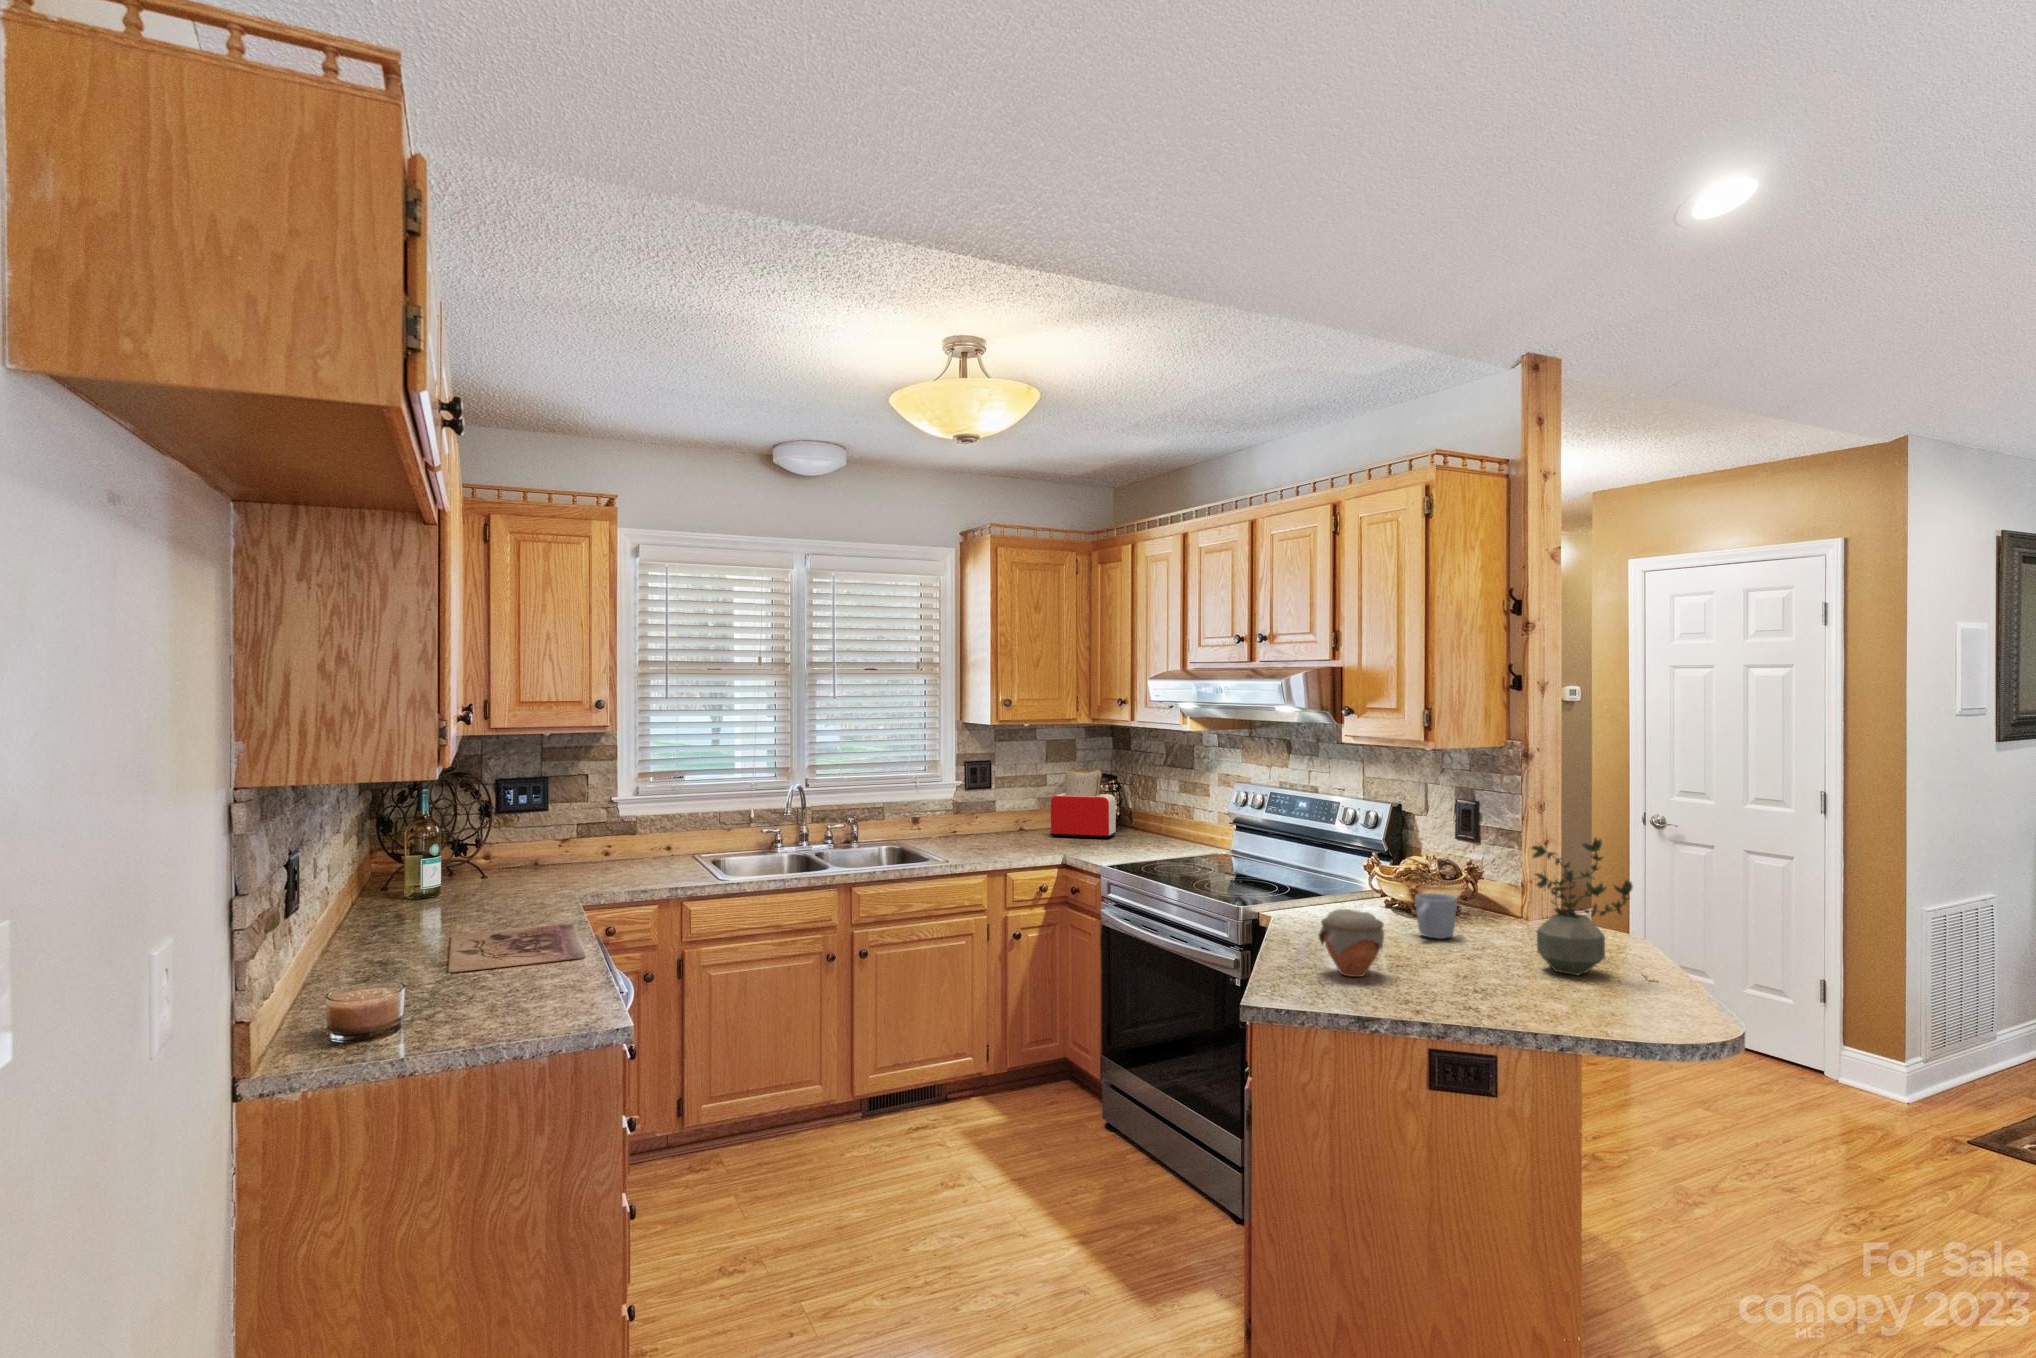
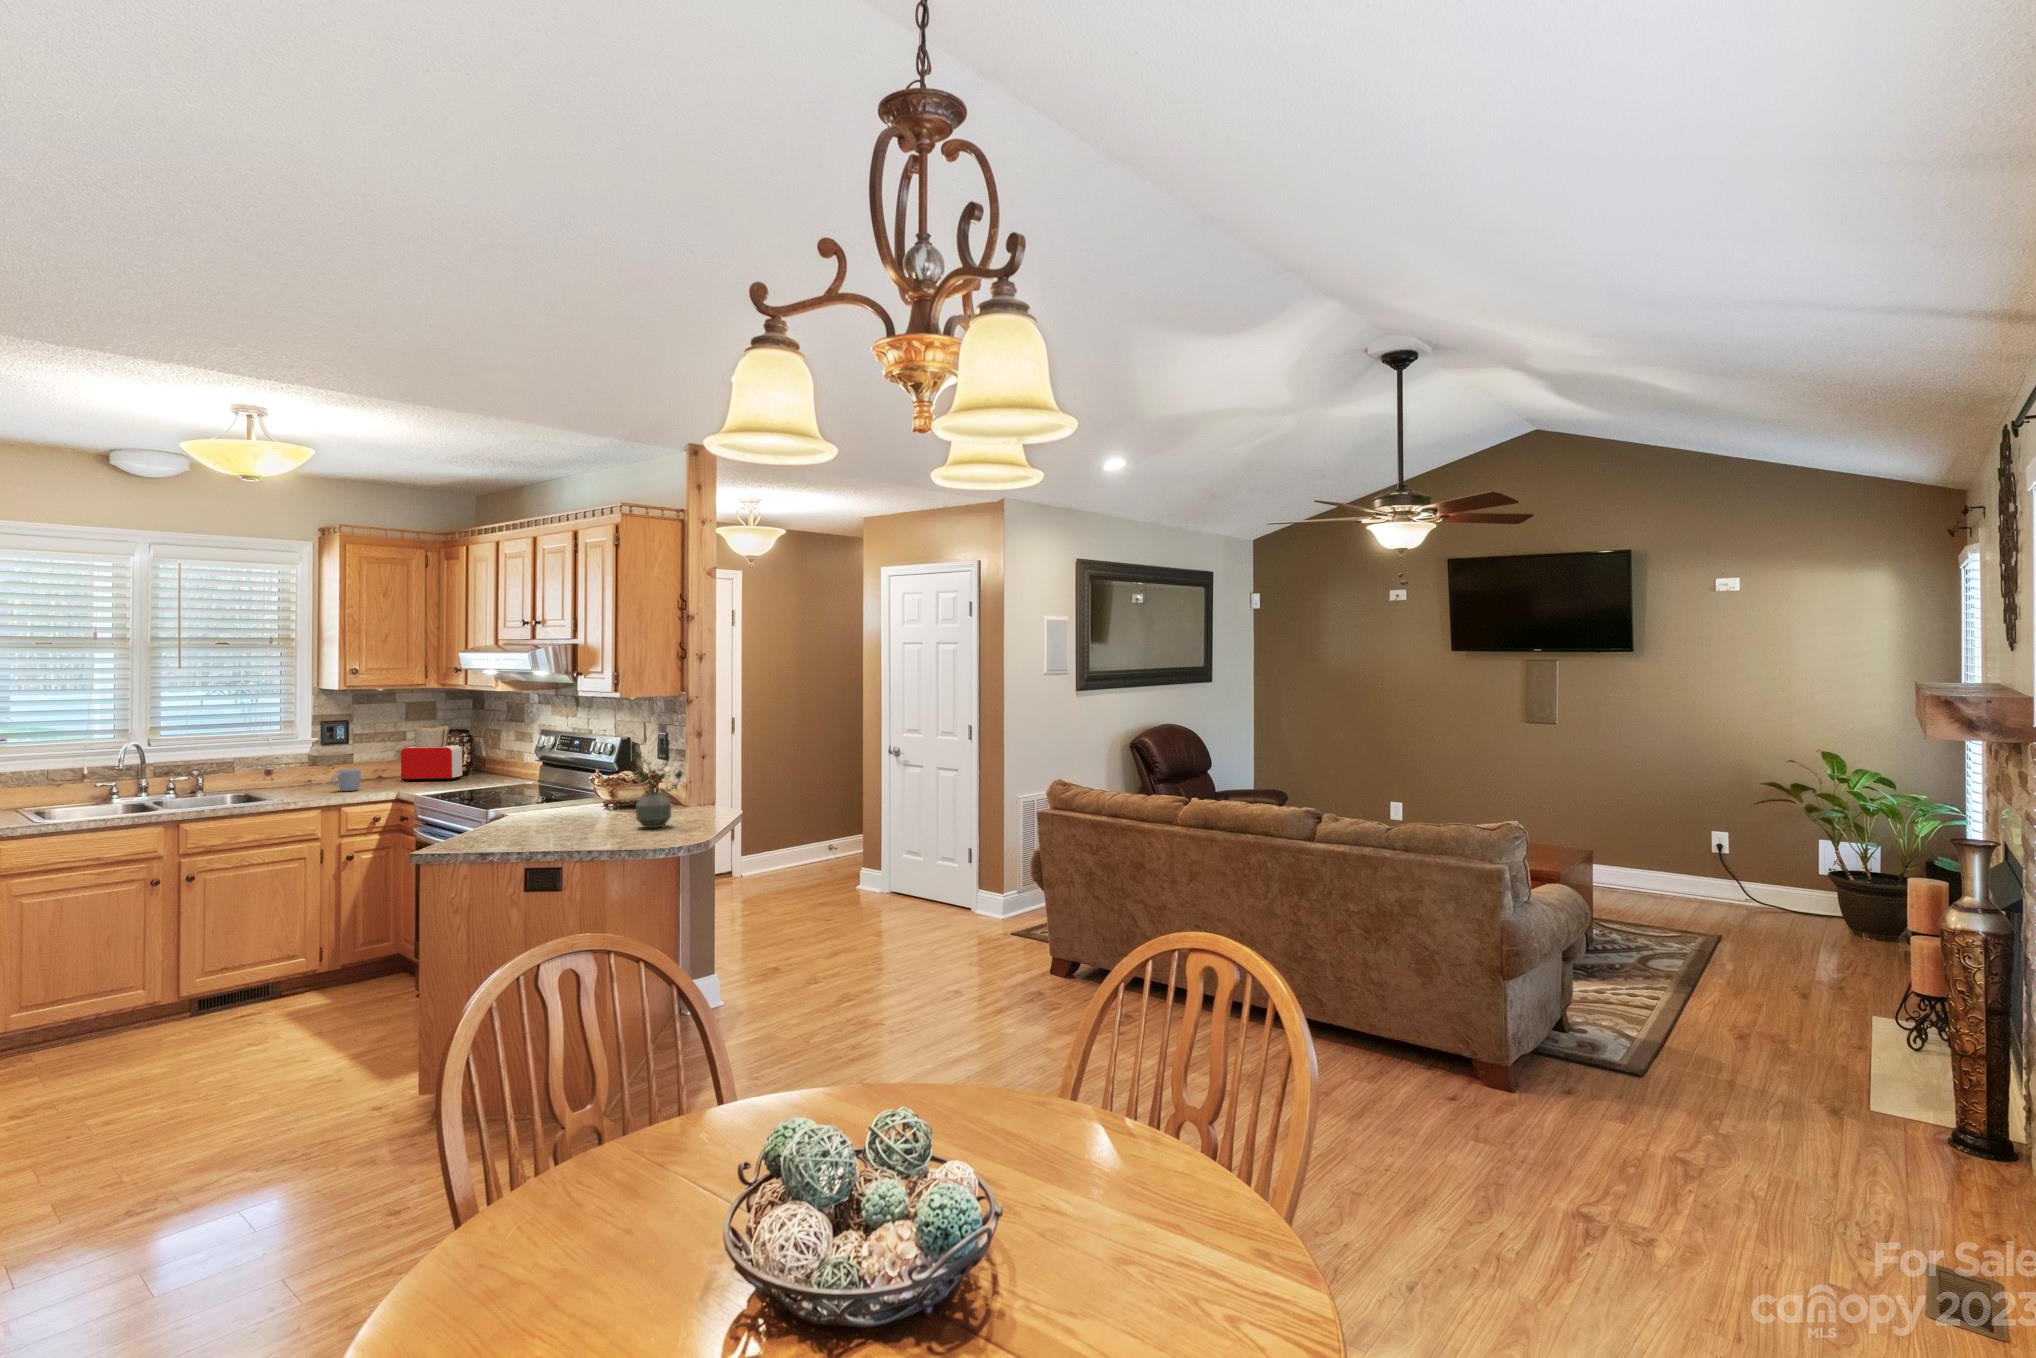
mug: present [1415,893,1457,939] -> present [331,769,361,791]
jar: present [1319,909,1384,977] -> none [486,797,532,838]

